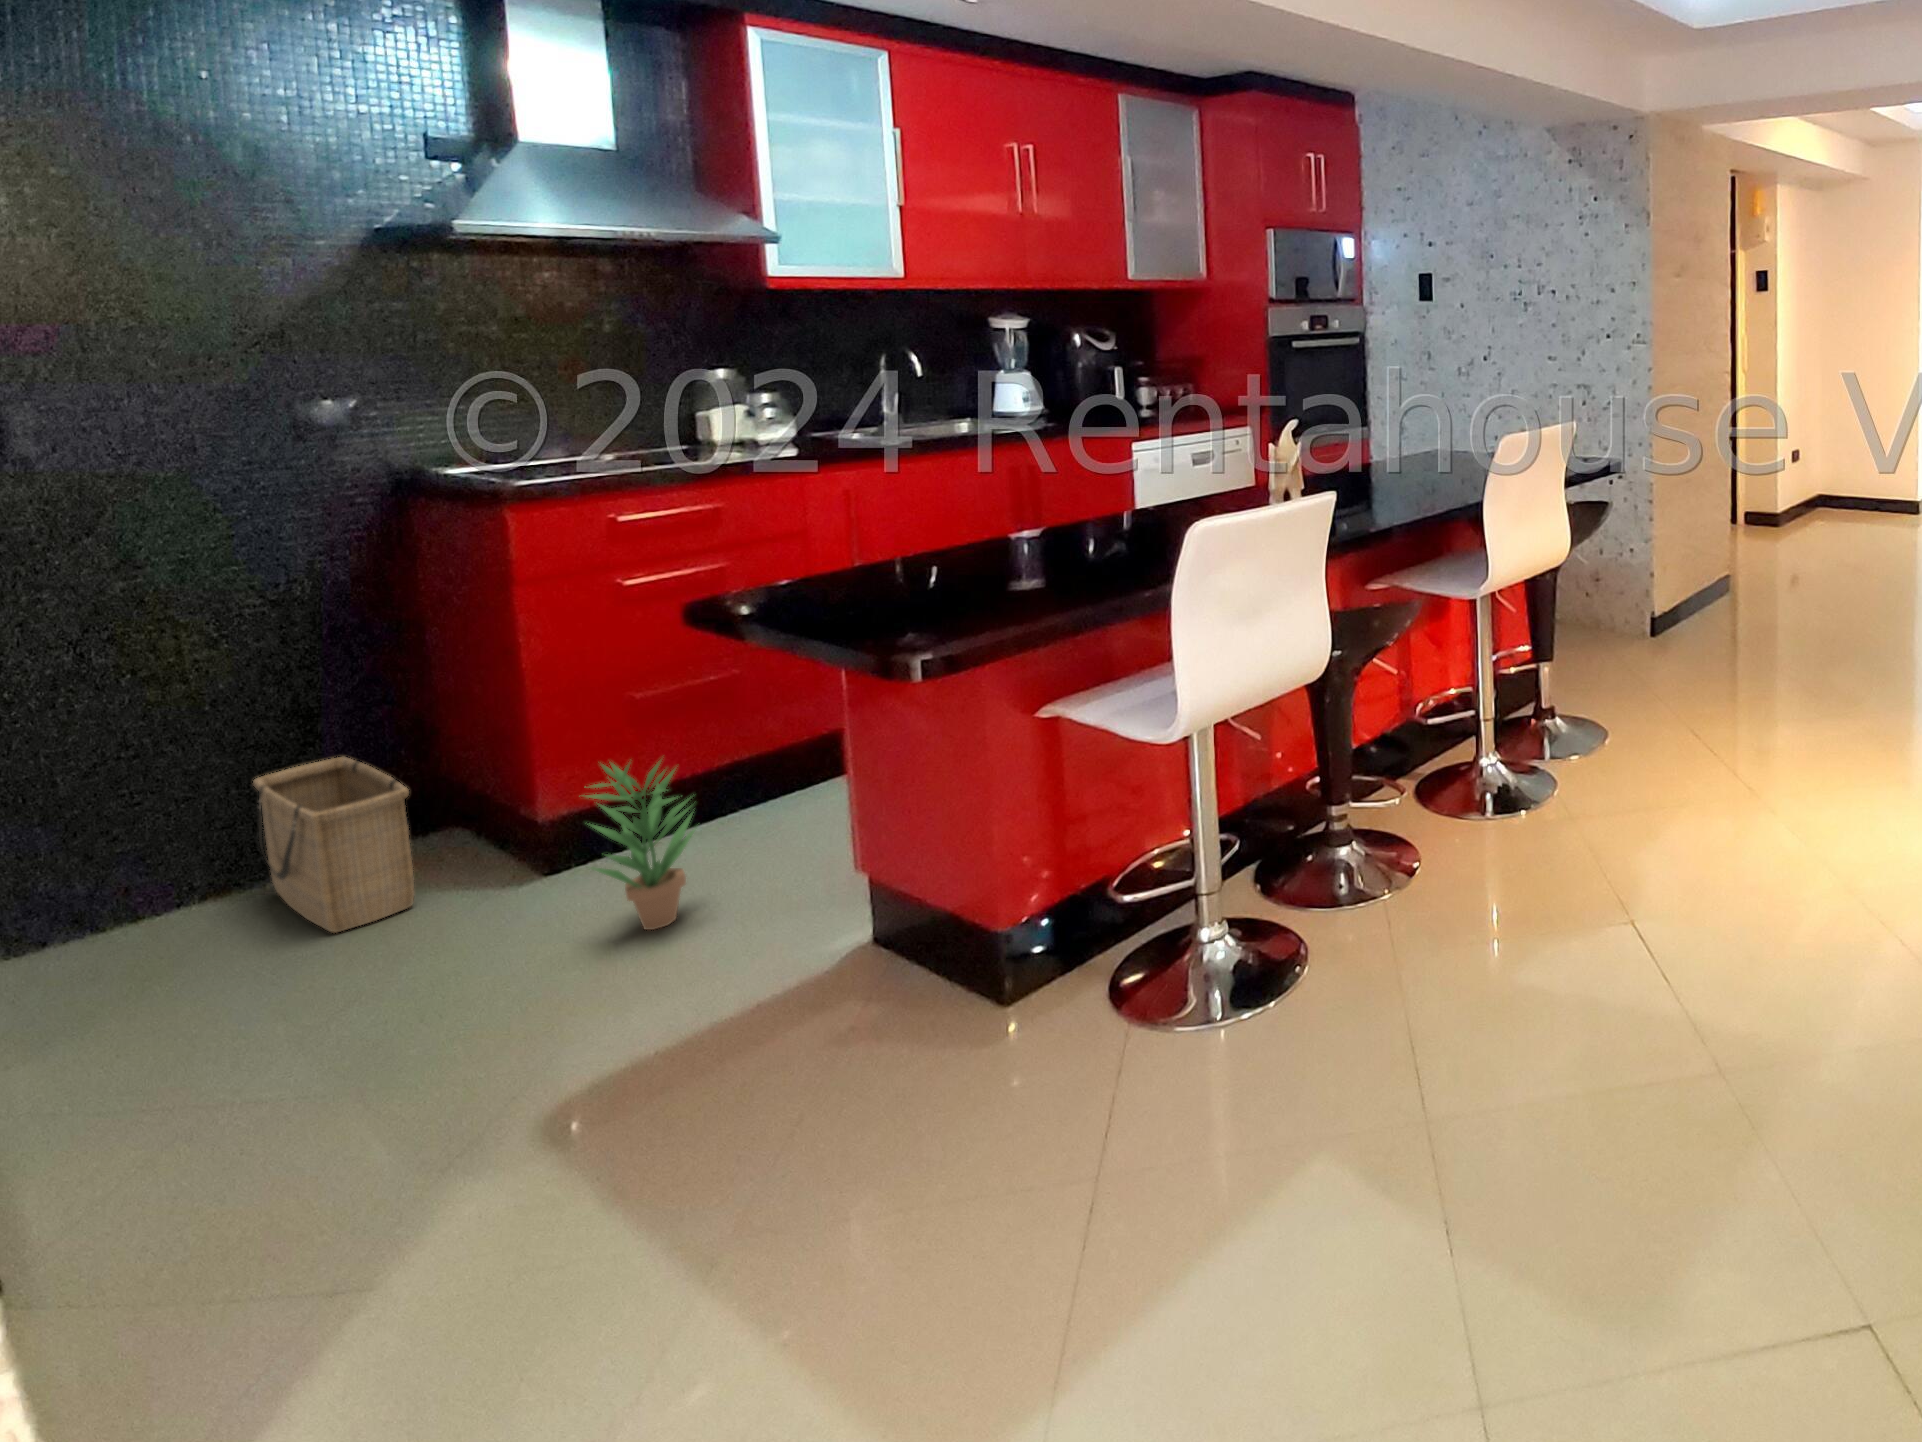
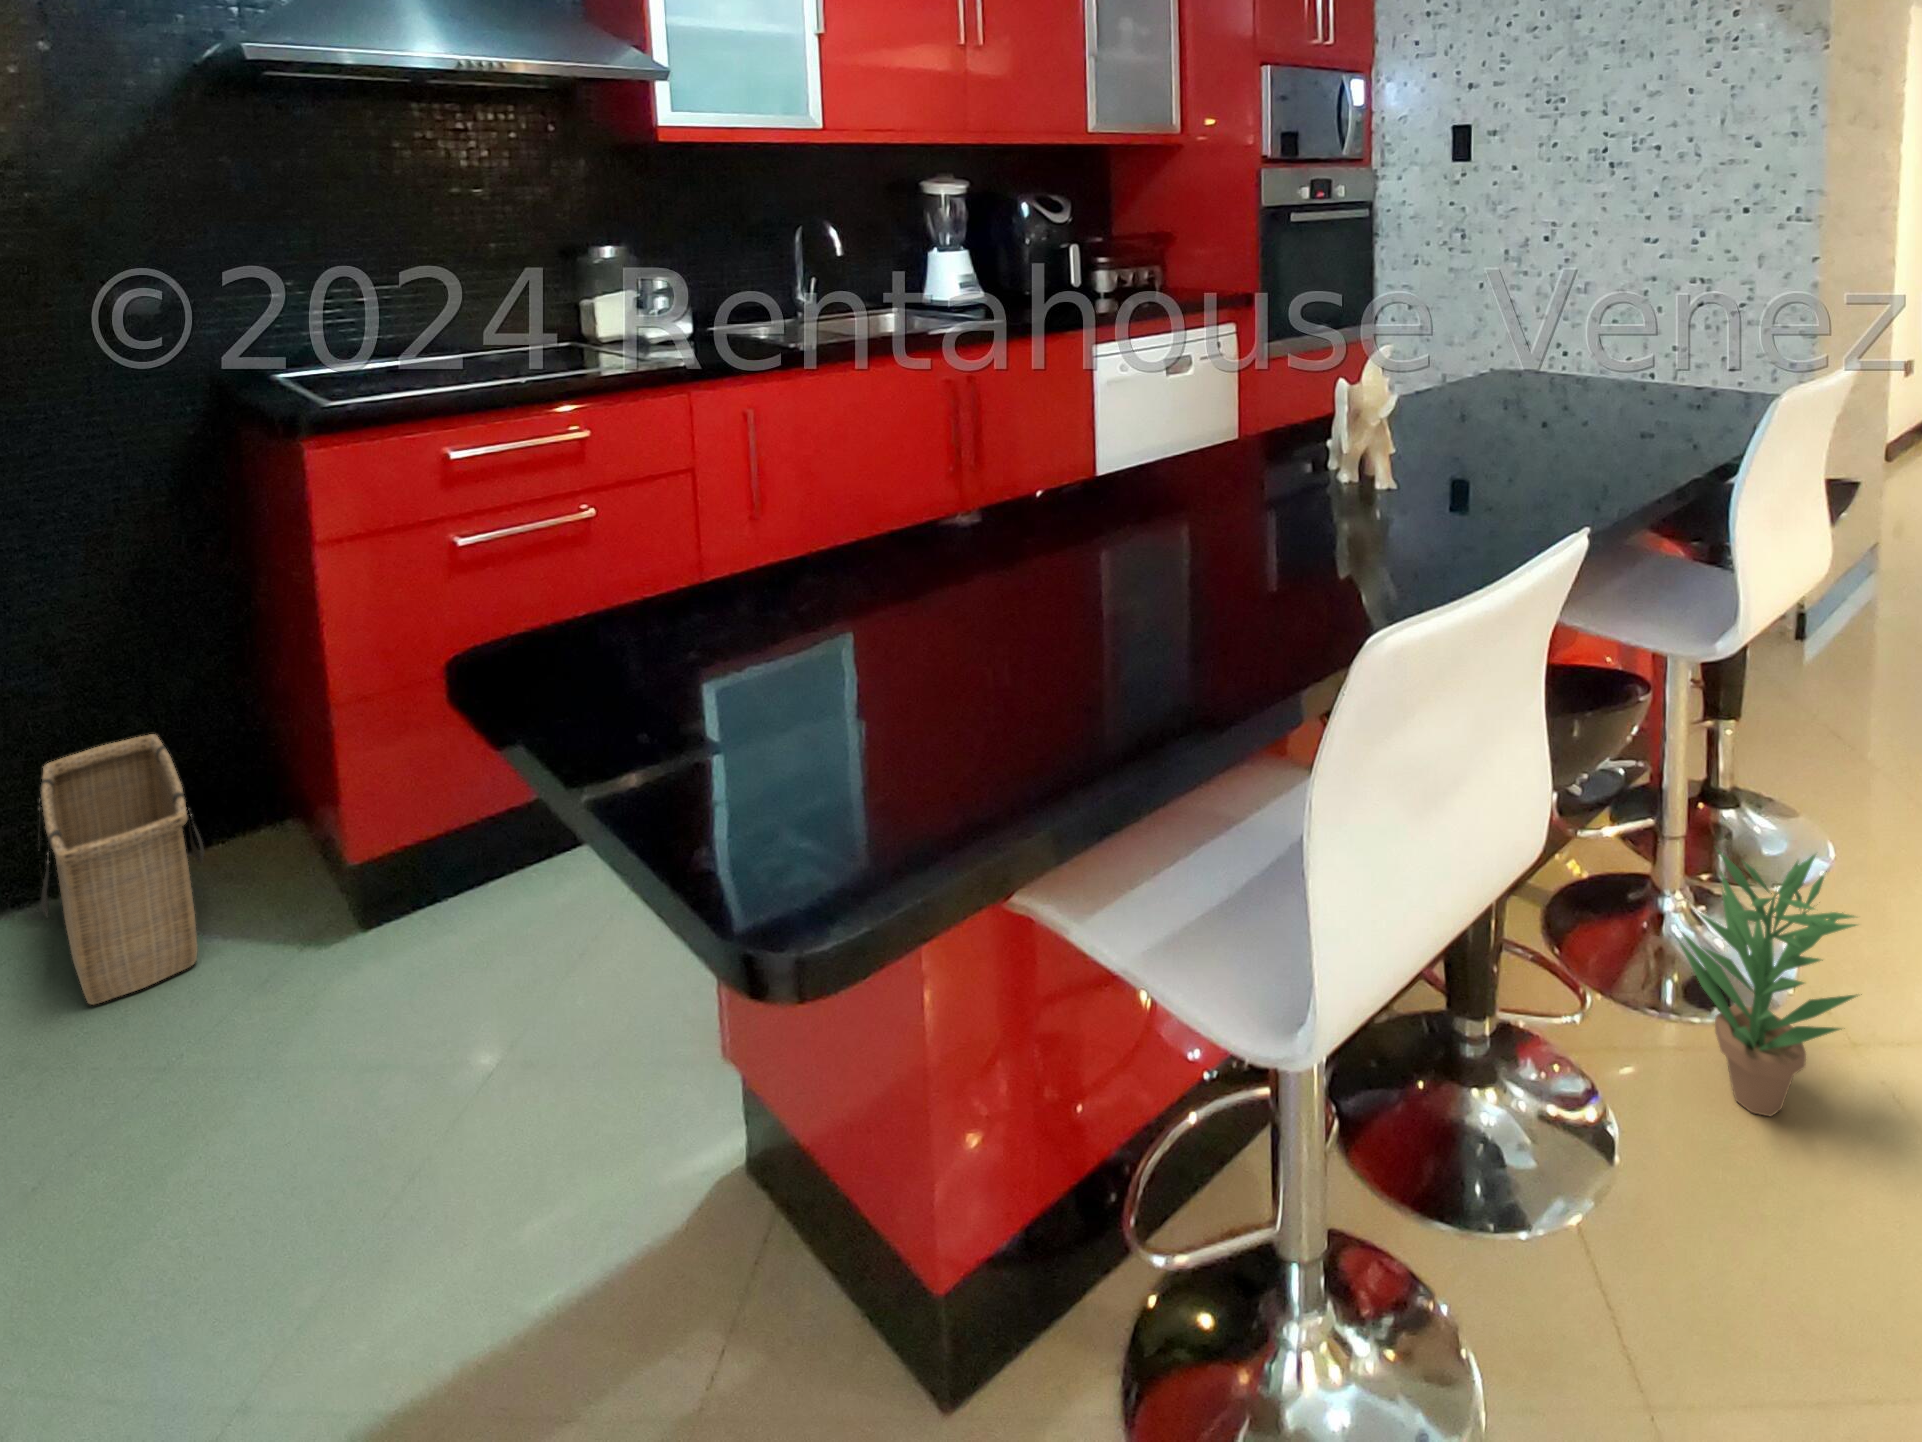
potted plant: present [583,761,694,930] -> present [1680,850,1858,1116]

